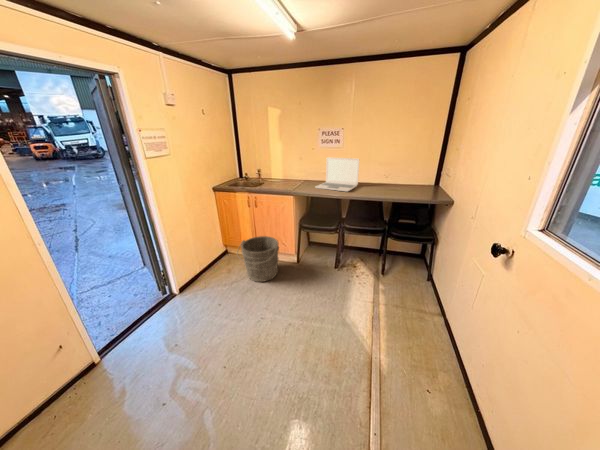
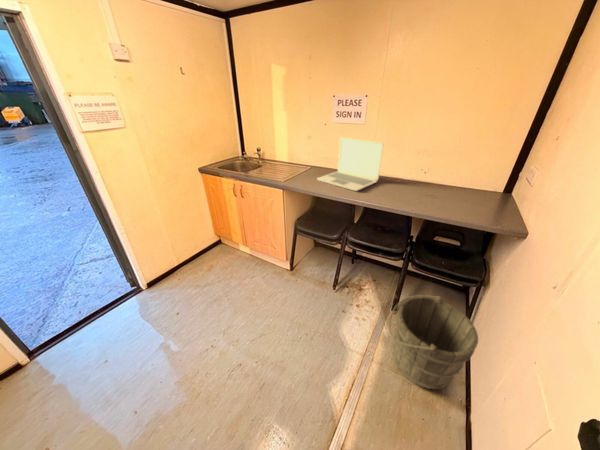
bucket: present [240,236,279,282] -> present [388,295,478,389]

